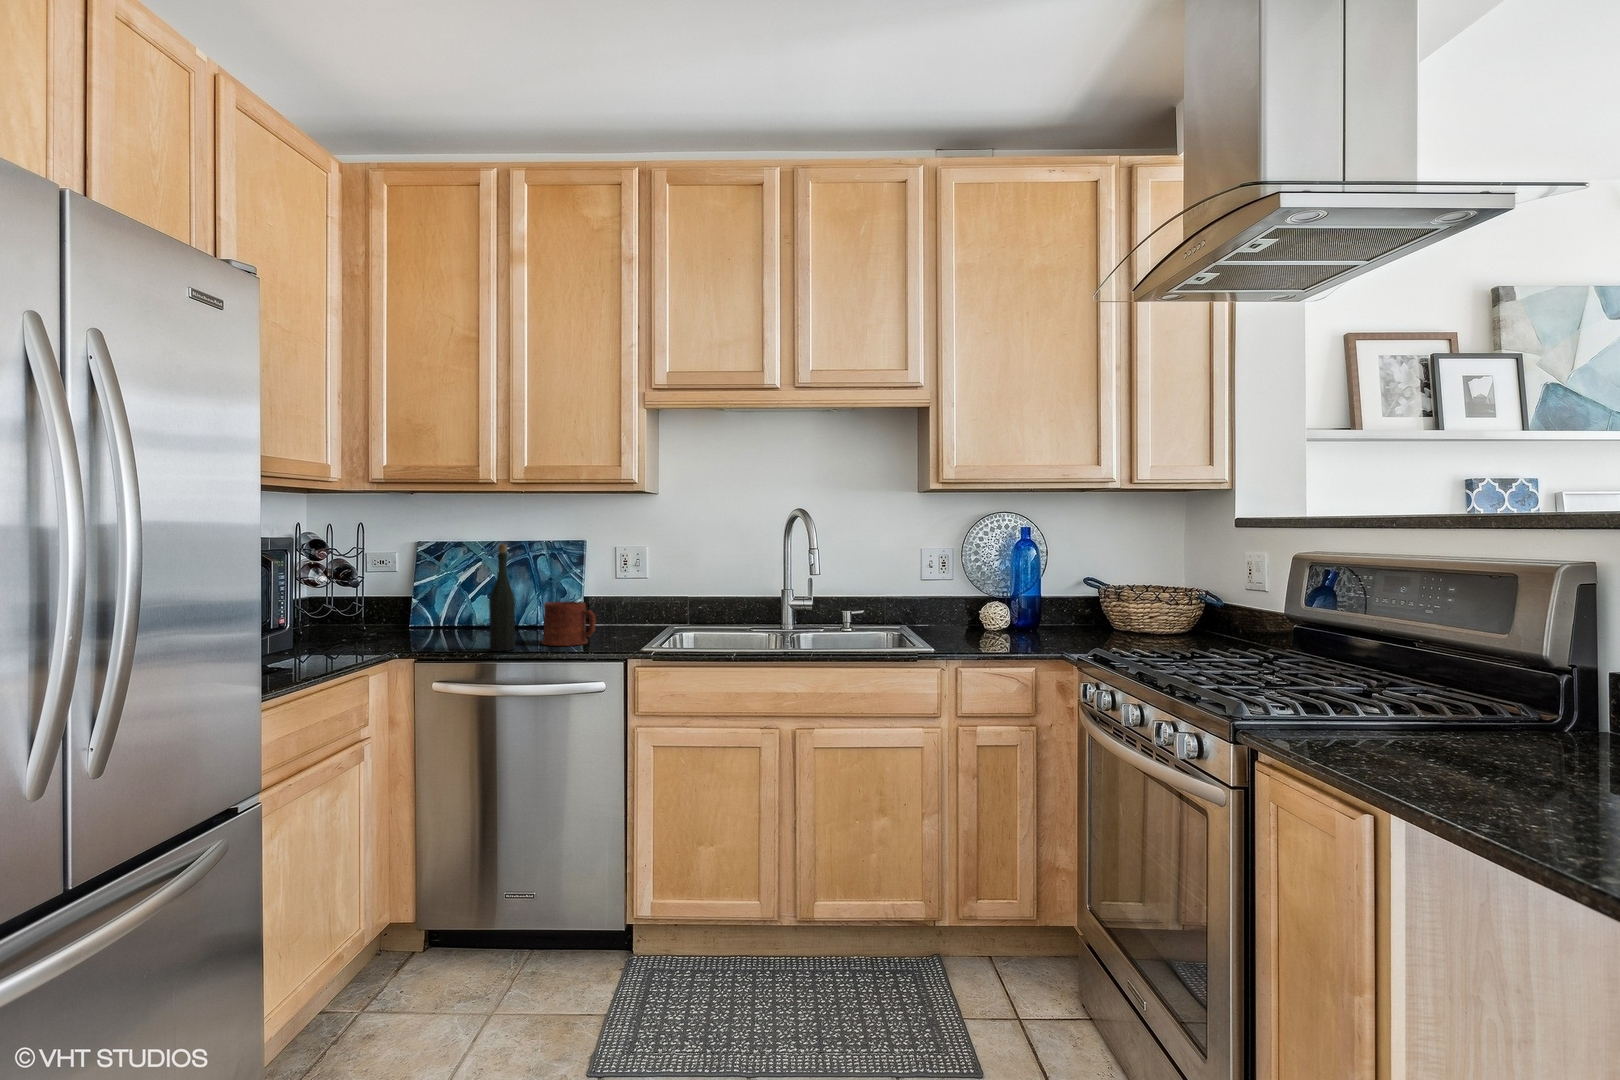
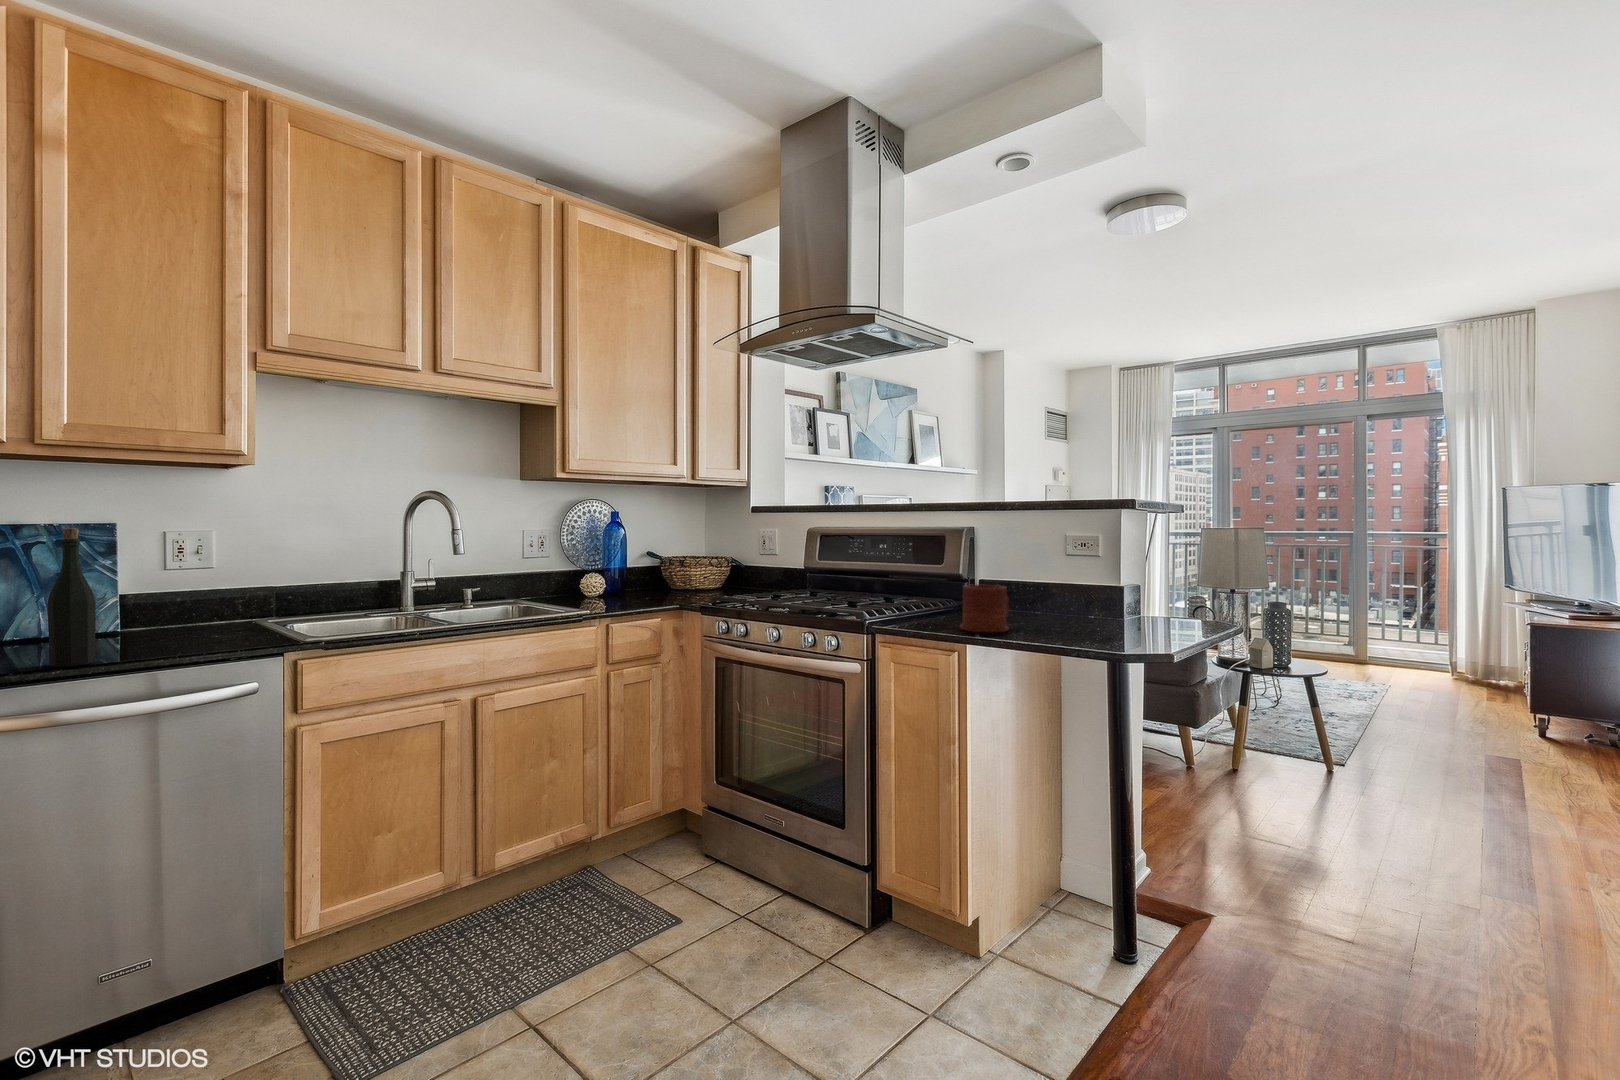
mug: present [542,601,596,646] -> present [960,585,1009,632]

